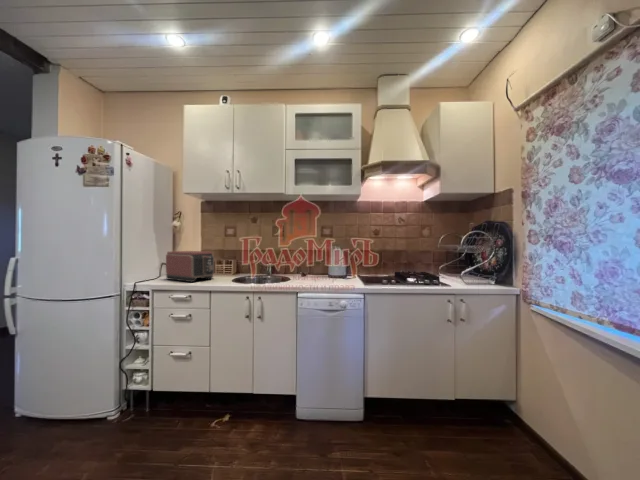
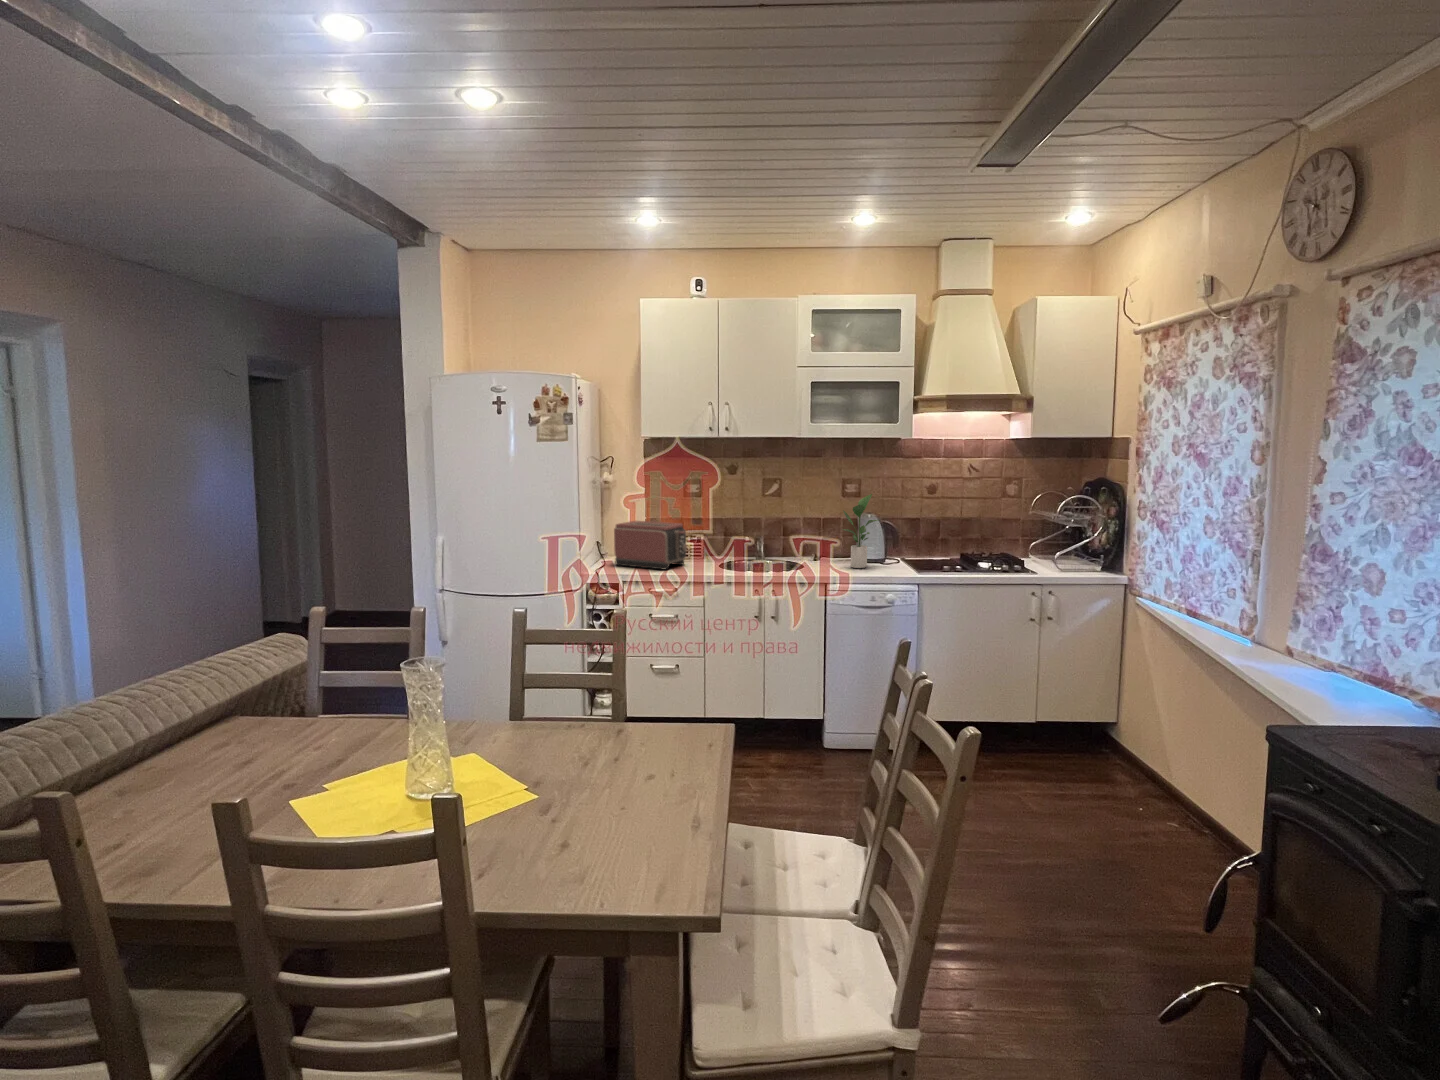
potted plant: none [312,232,340,282] -> present [843,494,879,568]

